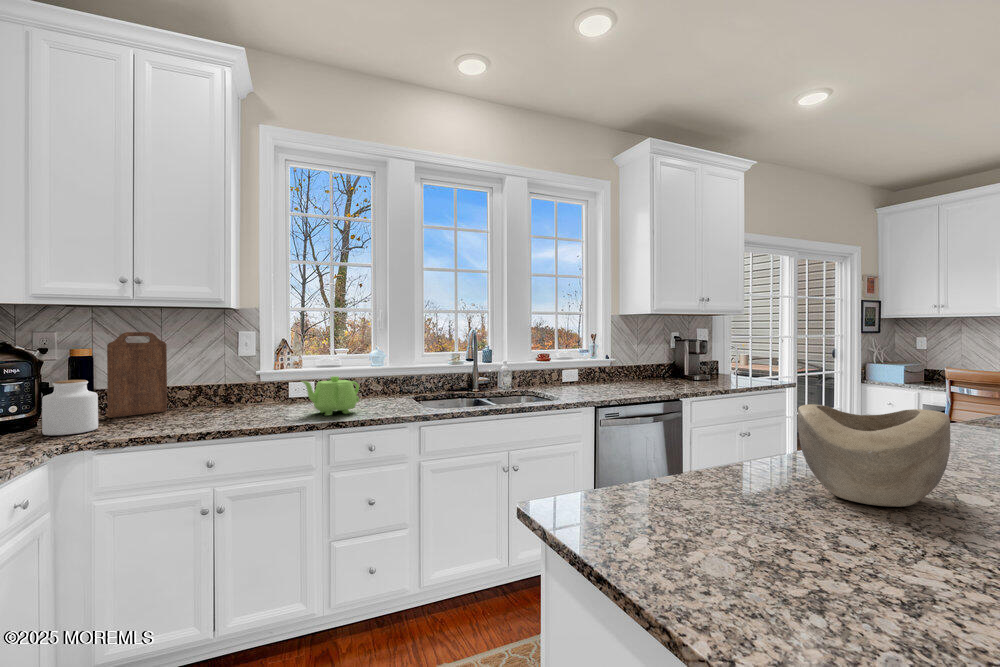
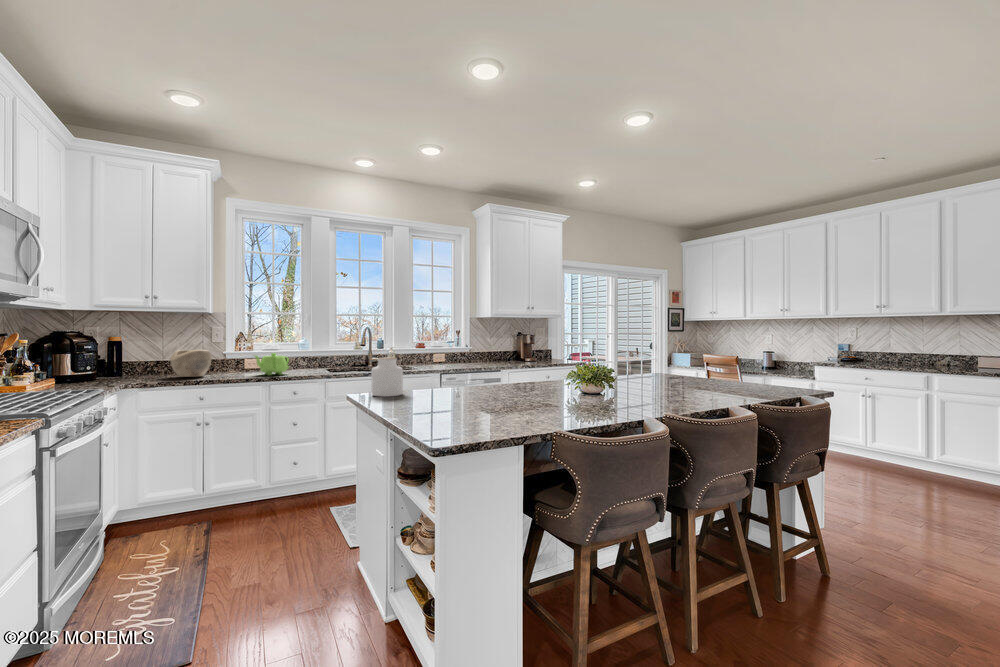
cutting board: present [107,332,167,417] -> none [134,326,168,376]
jar: present [42,380,98,435] -> present [372,358,403,397]
decorative bowl: present [798,404,951,507] -> present [170,350,212,377]

